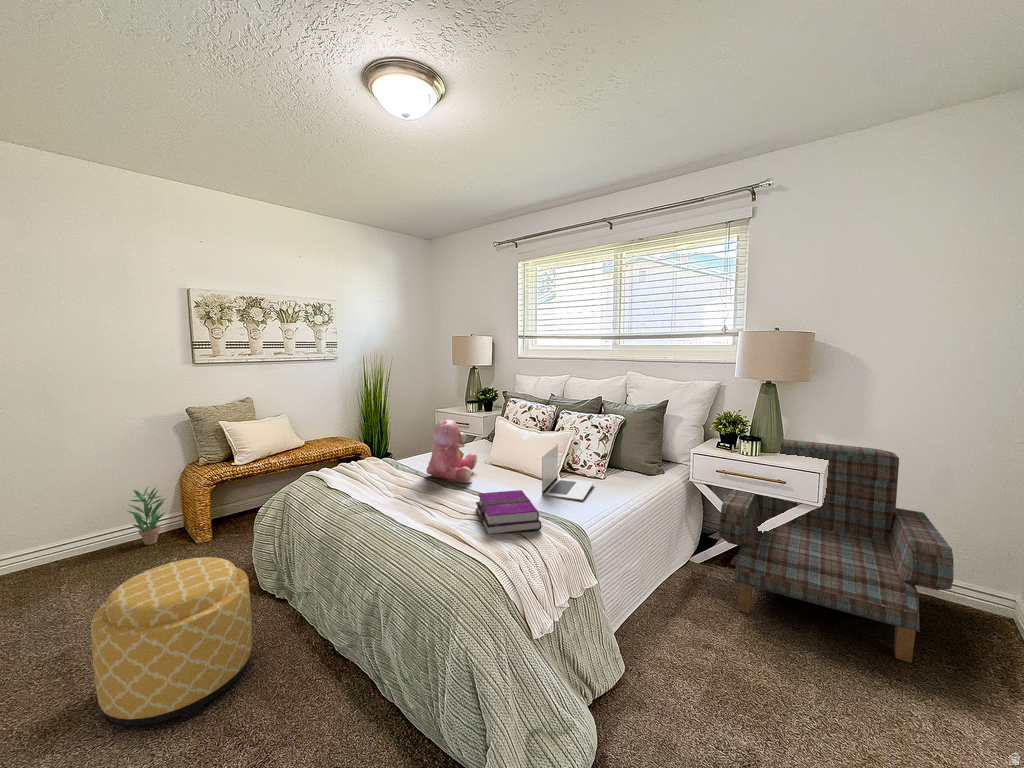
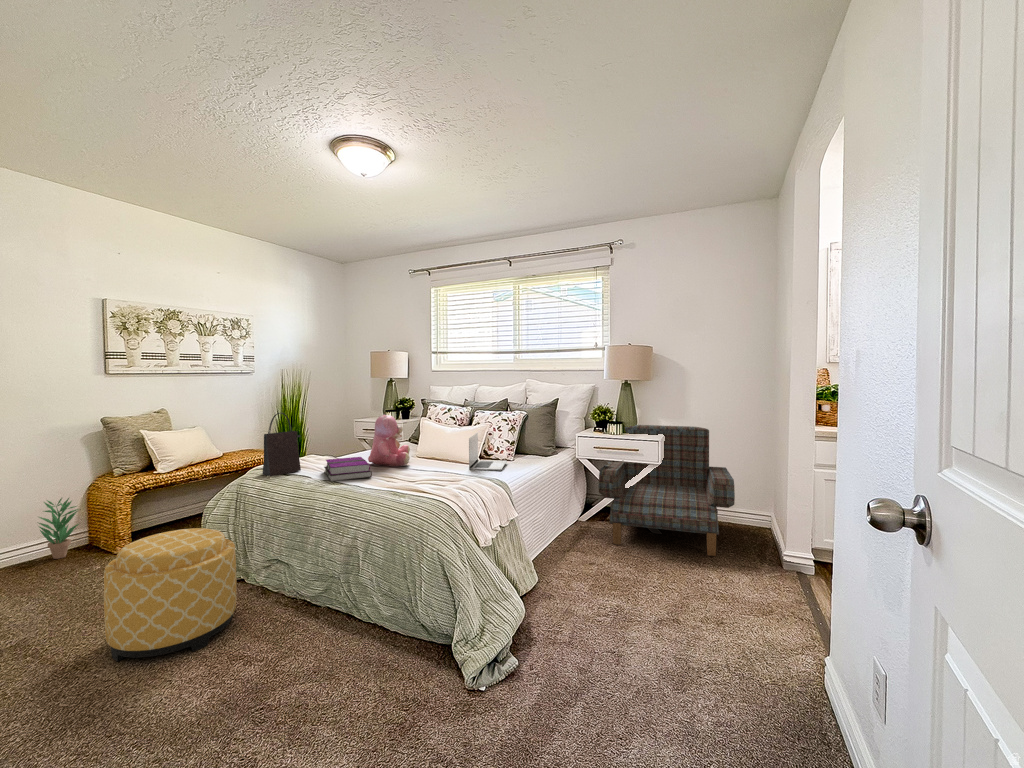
handbag: none [301,418,346,493] -> present [262,413,301,476]
hardback book: present [476,490,542,534] -> present [324,457,372,481]

